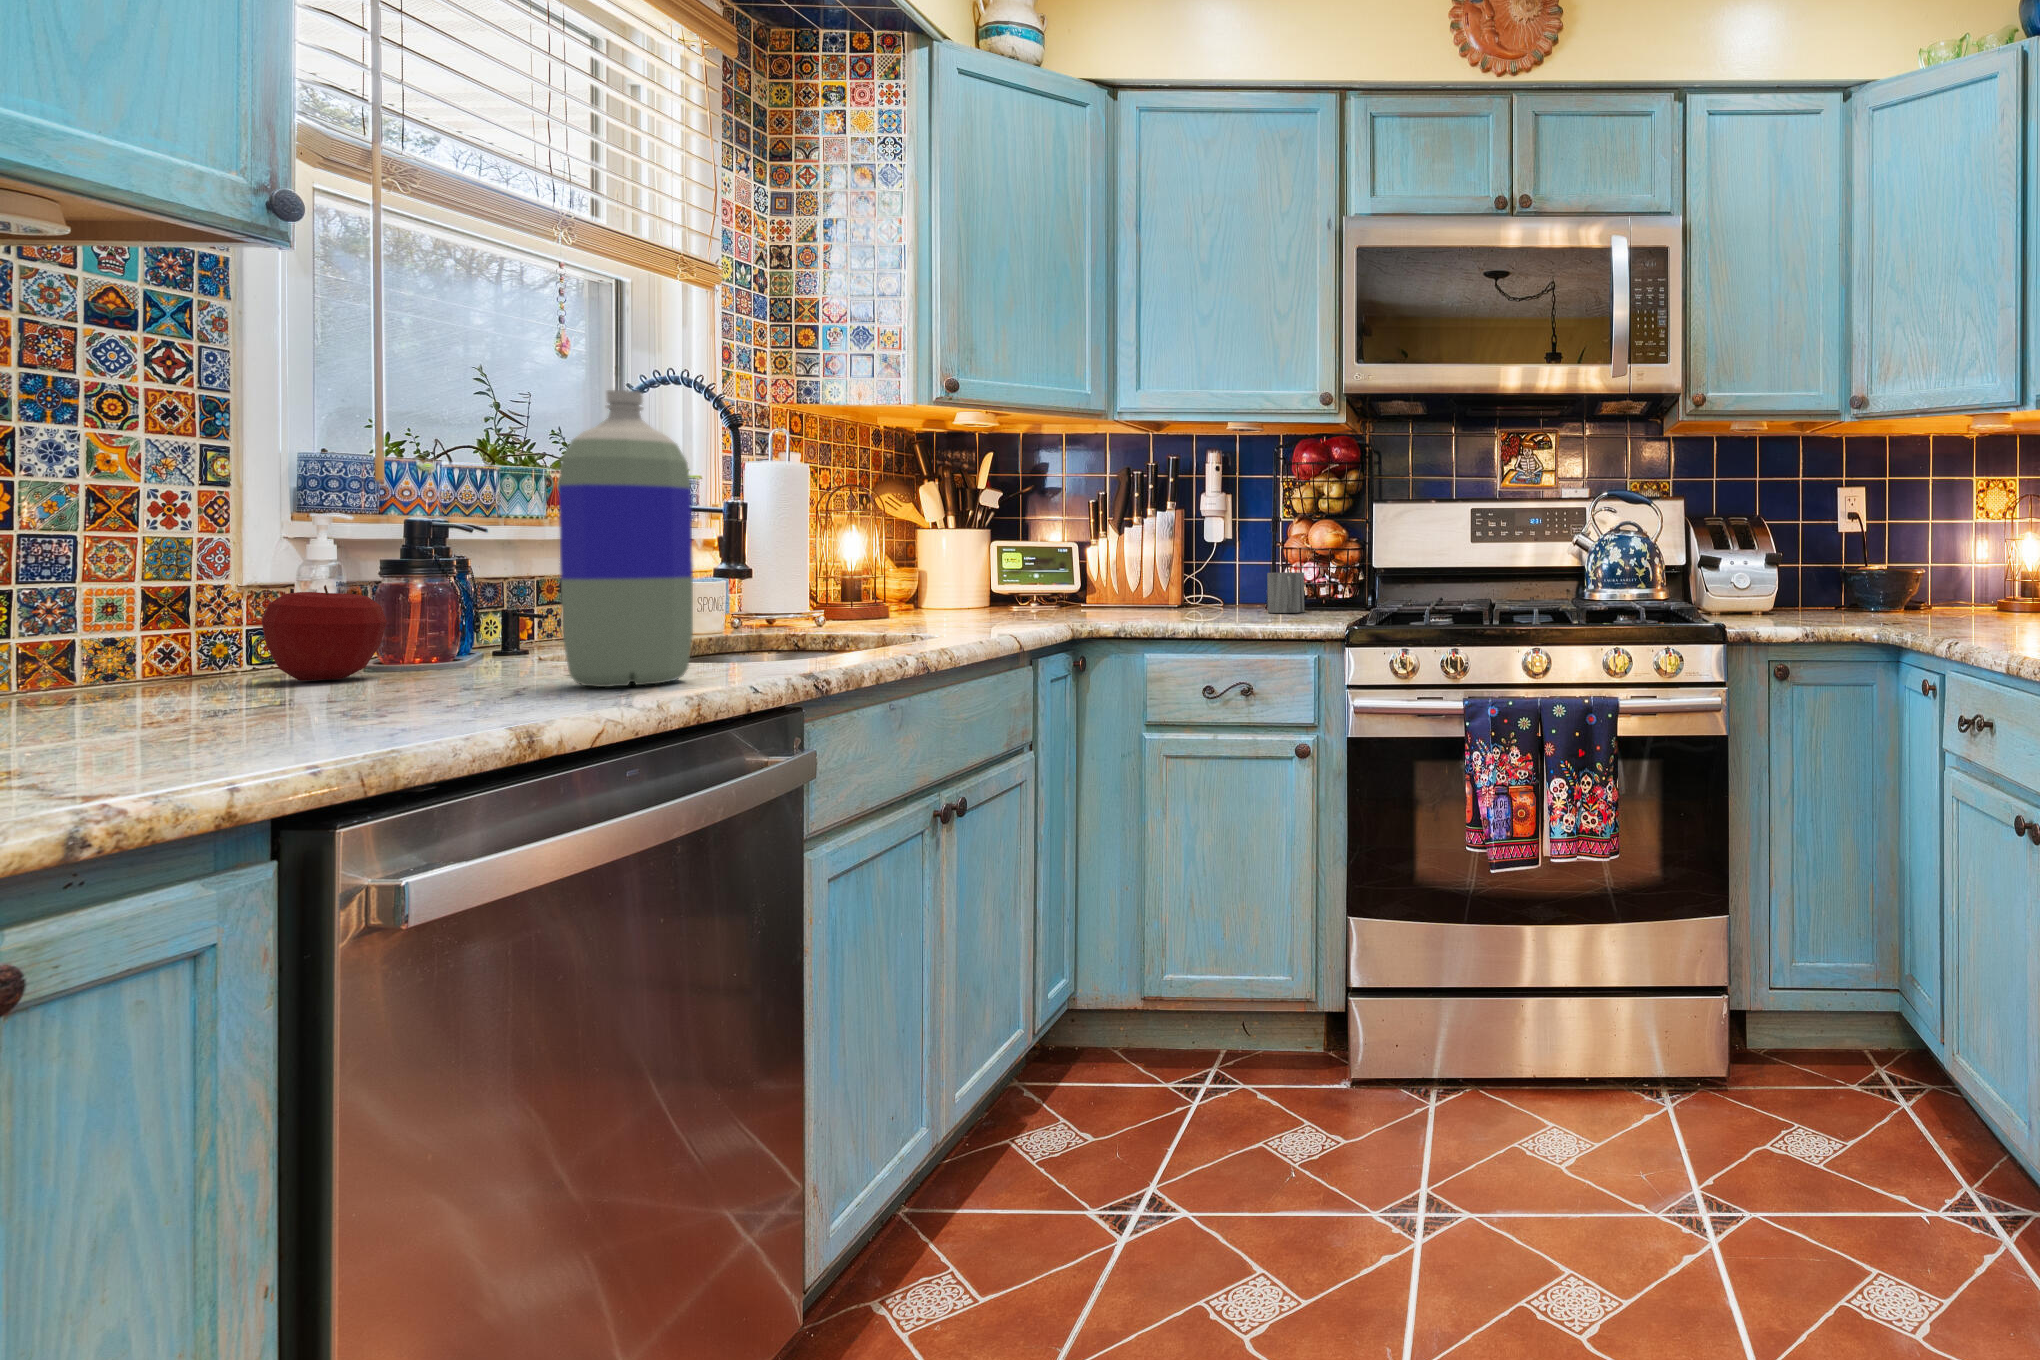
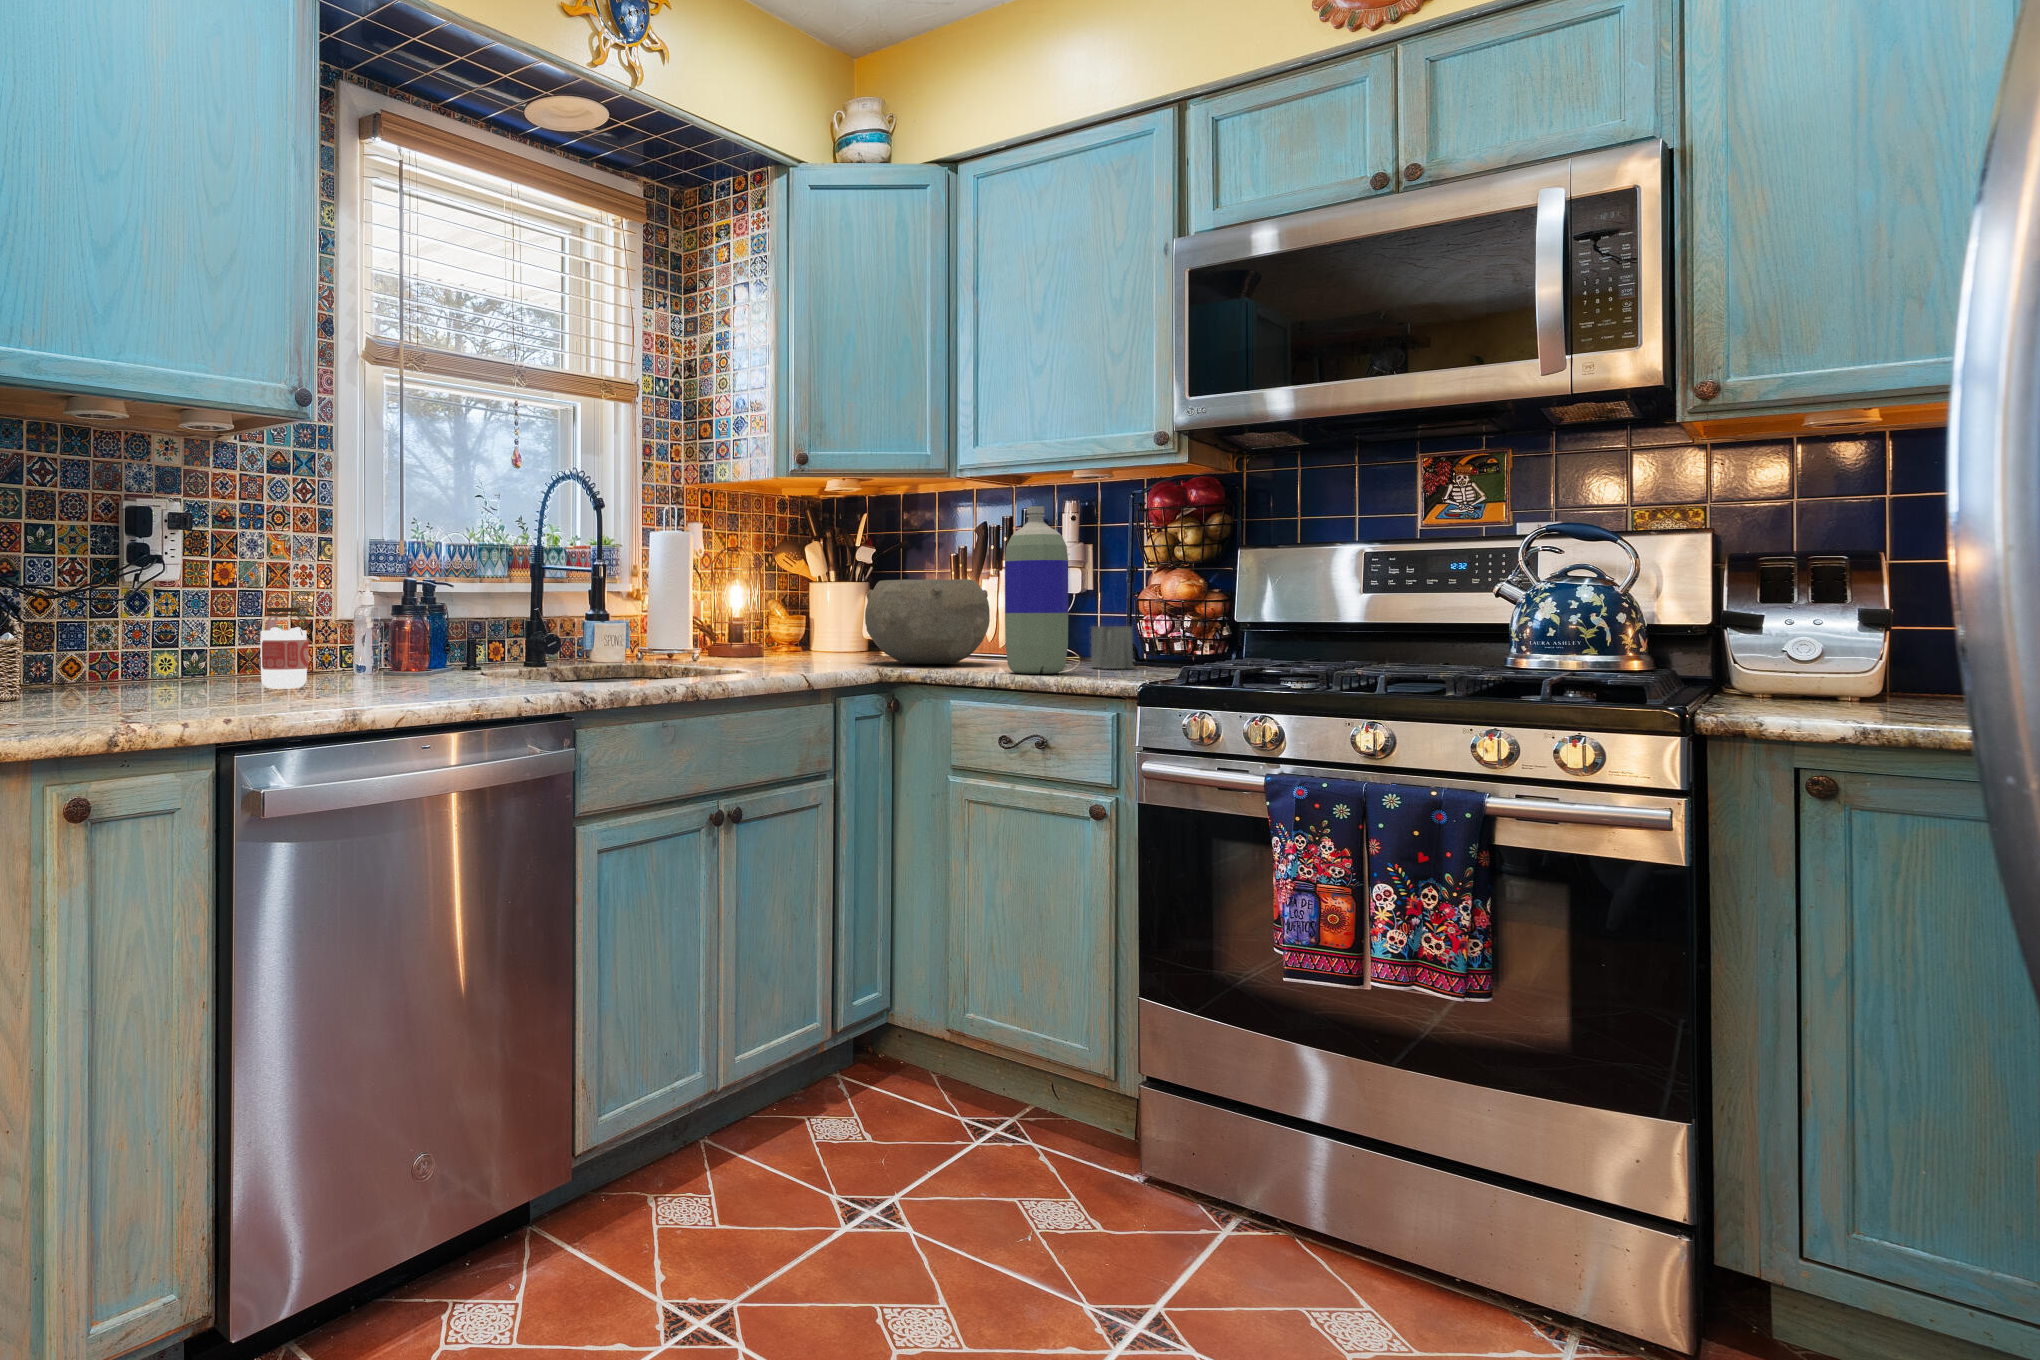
bottle: present [559,390,693,687] -> present [1005,506,1068,674]
ceramic bowl: none [1034,525,1169,614] -> present [865,579,990,664]
jar: none [115,559,241,703] -> present [261,608,309,689]
apple: present [261,585,387,681] -> none [331,624,388,683]

